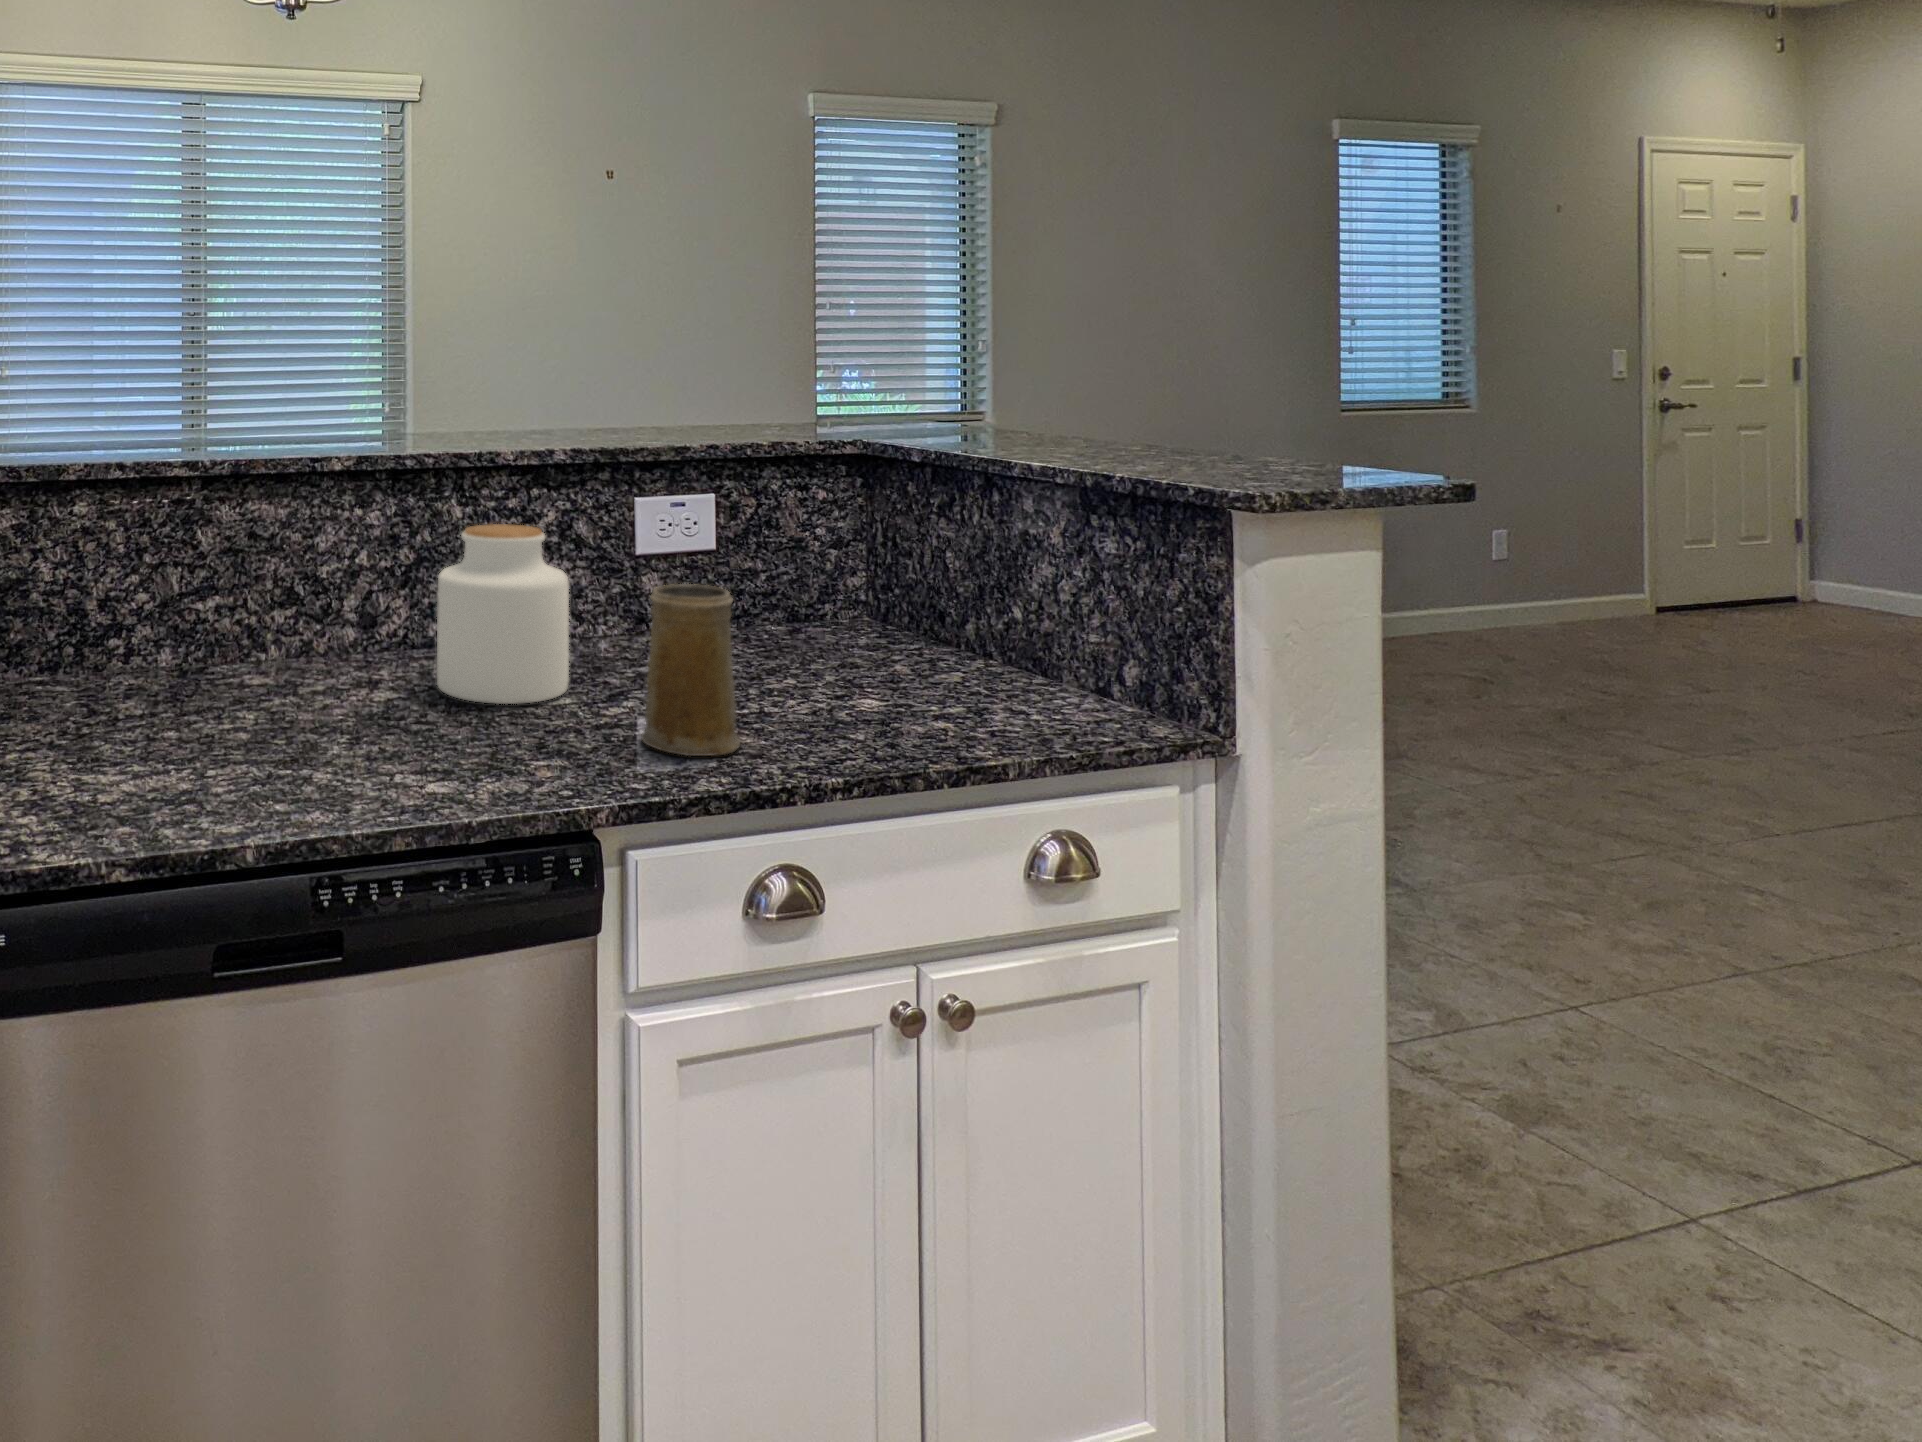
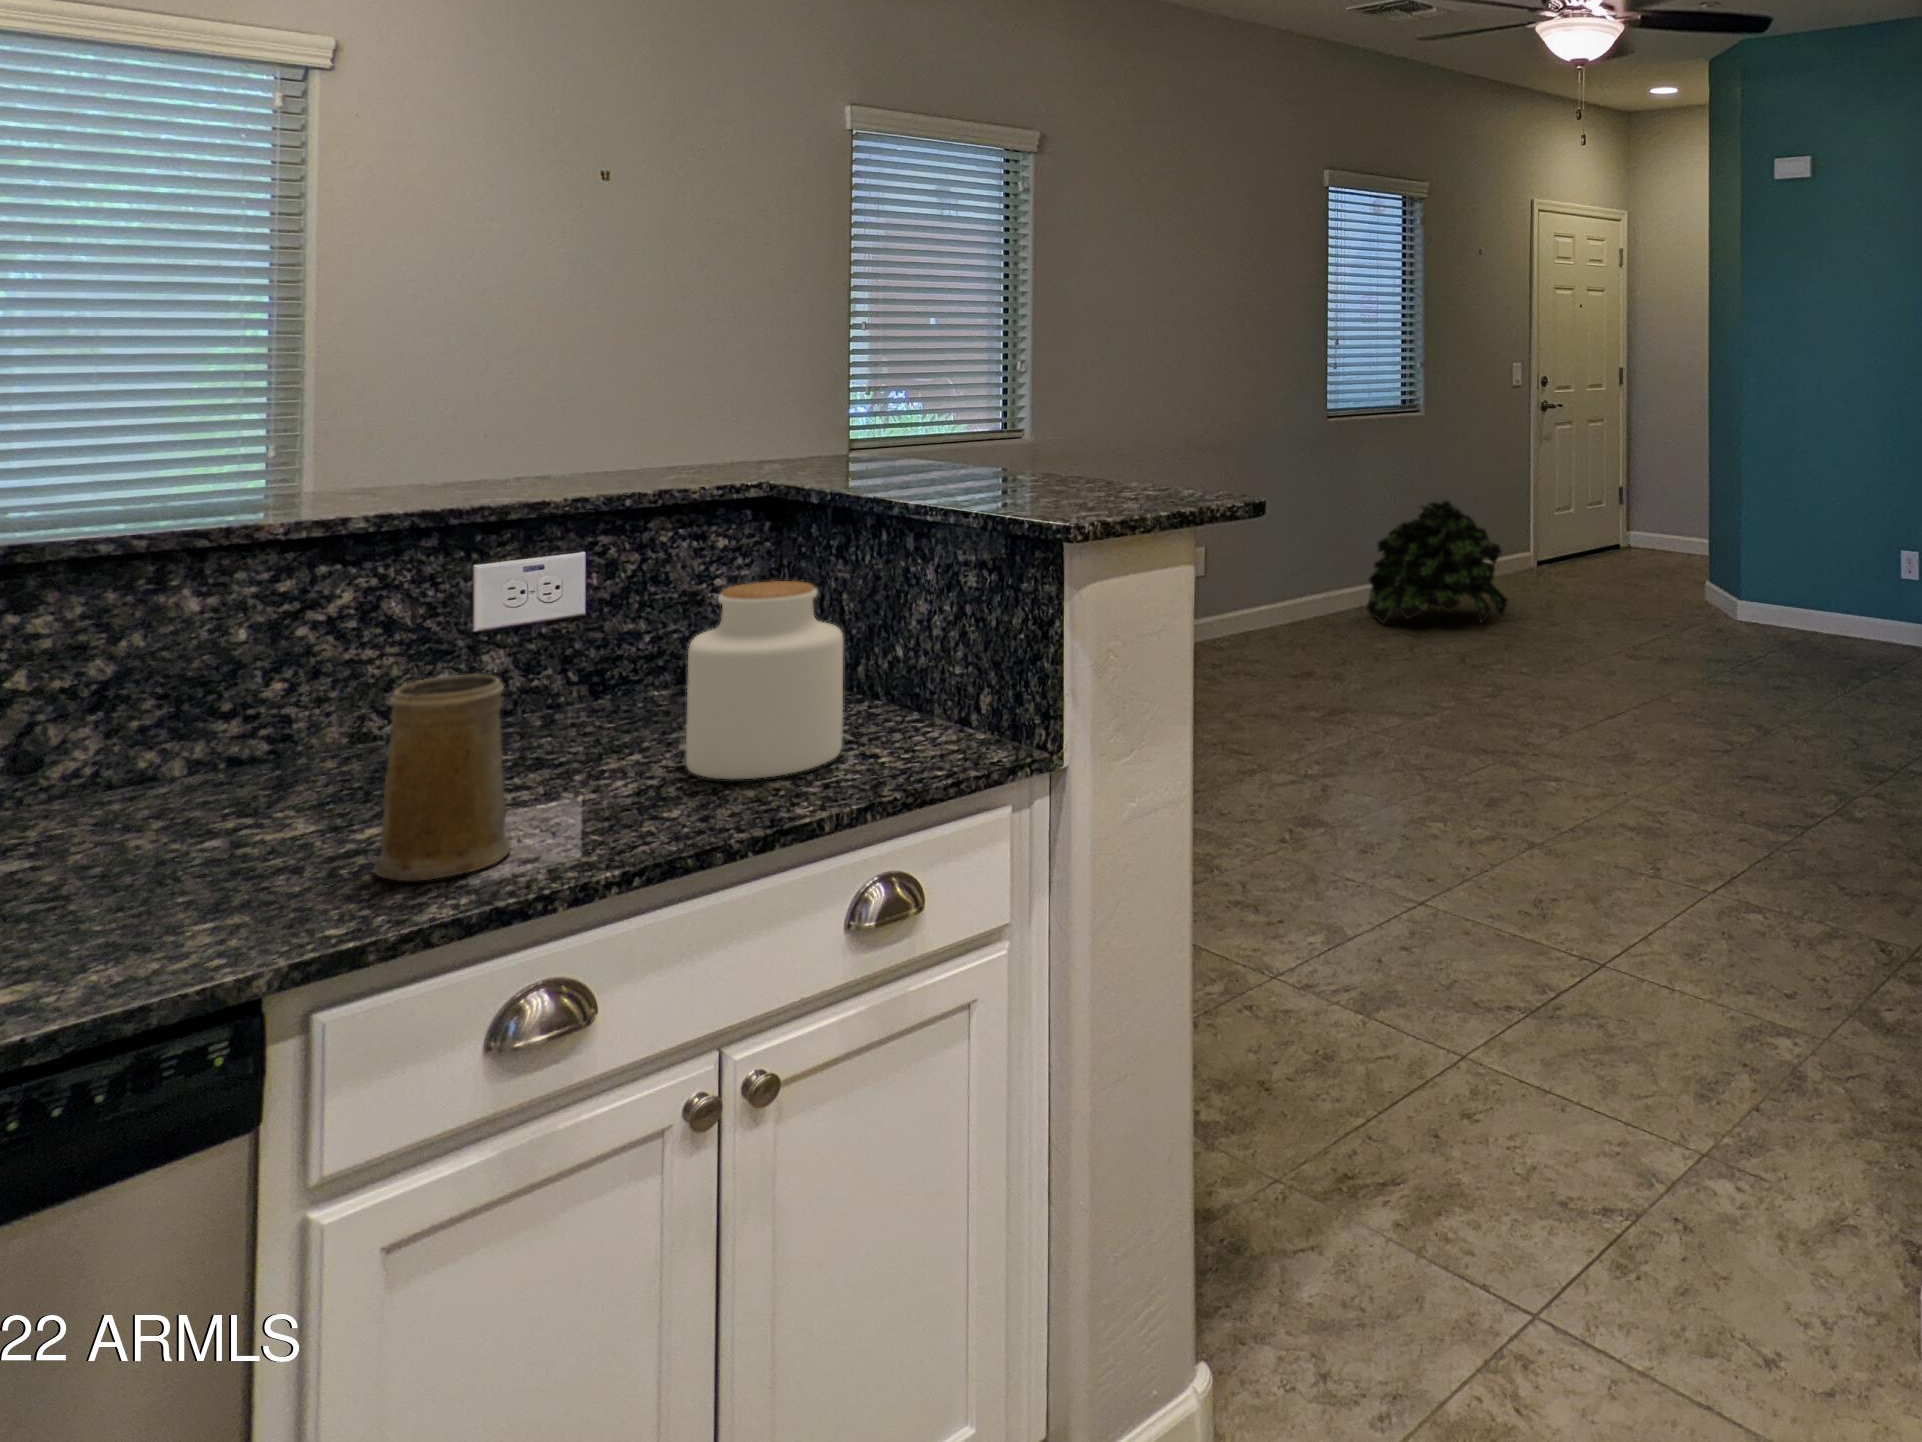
potted plant: none [1399,522,1624,684] -> present [1367,501,1507,623]
jar: present [437,524,569,704] -> present [686,581,843,779]

